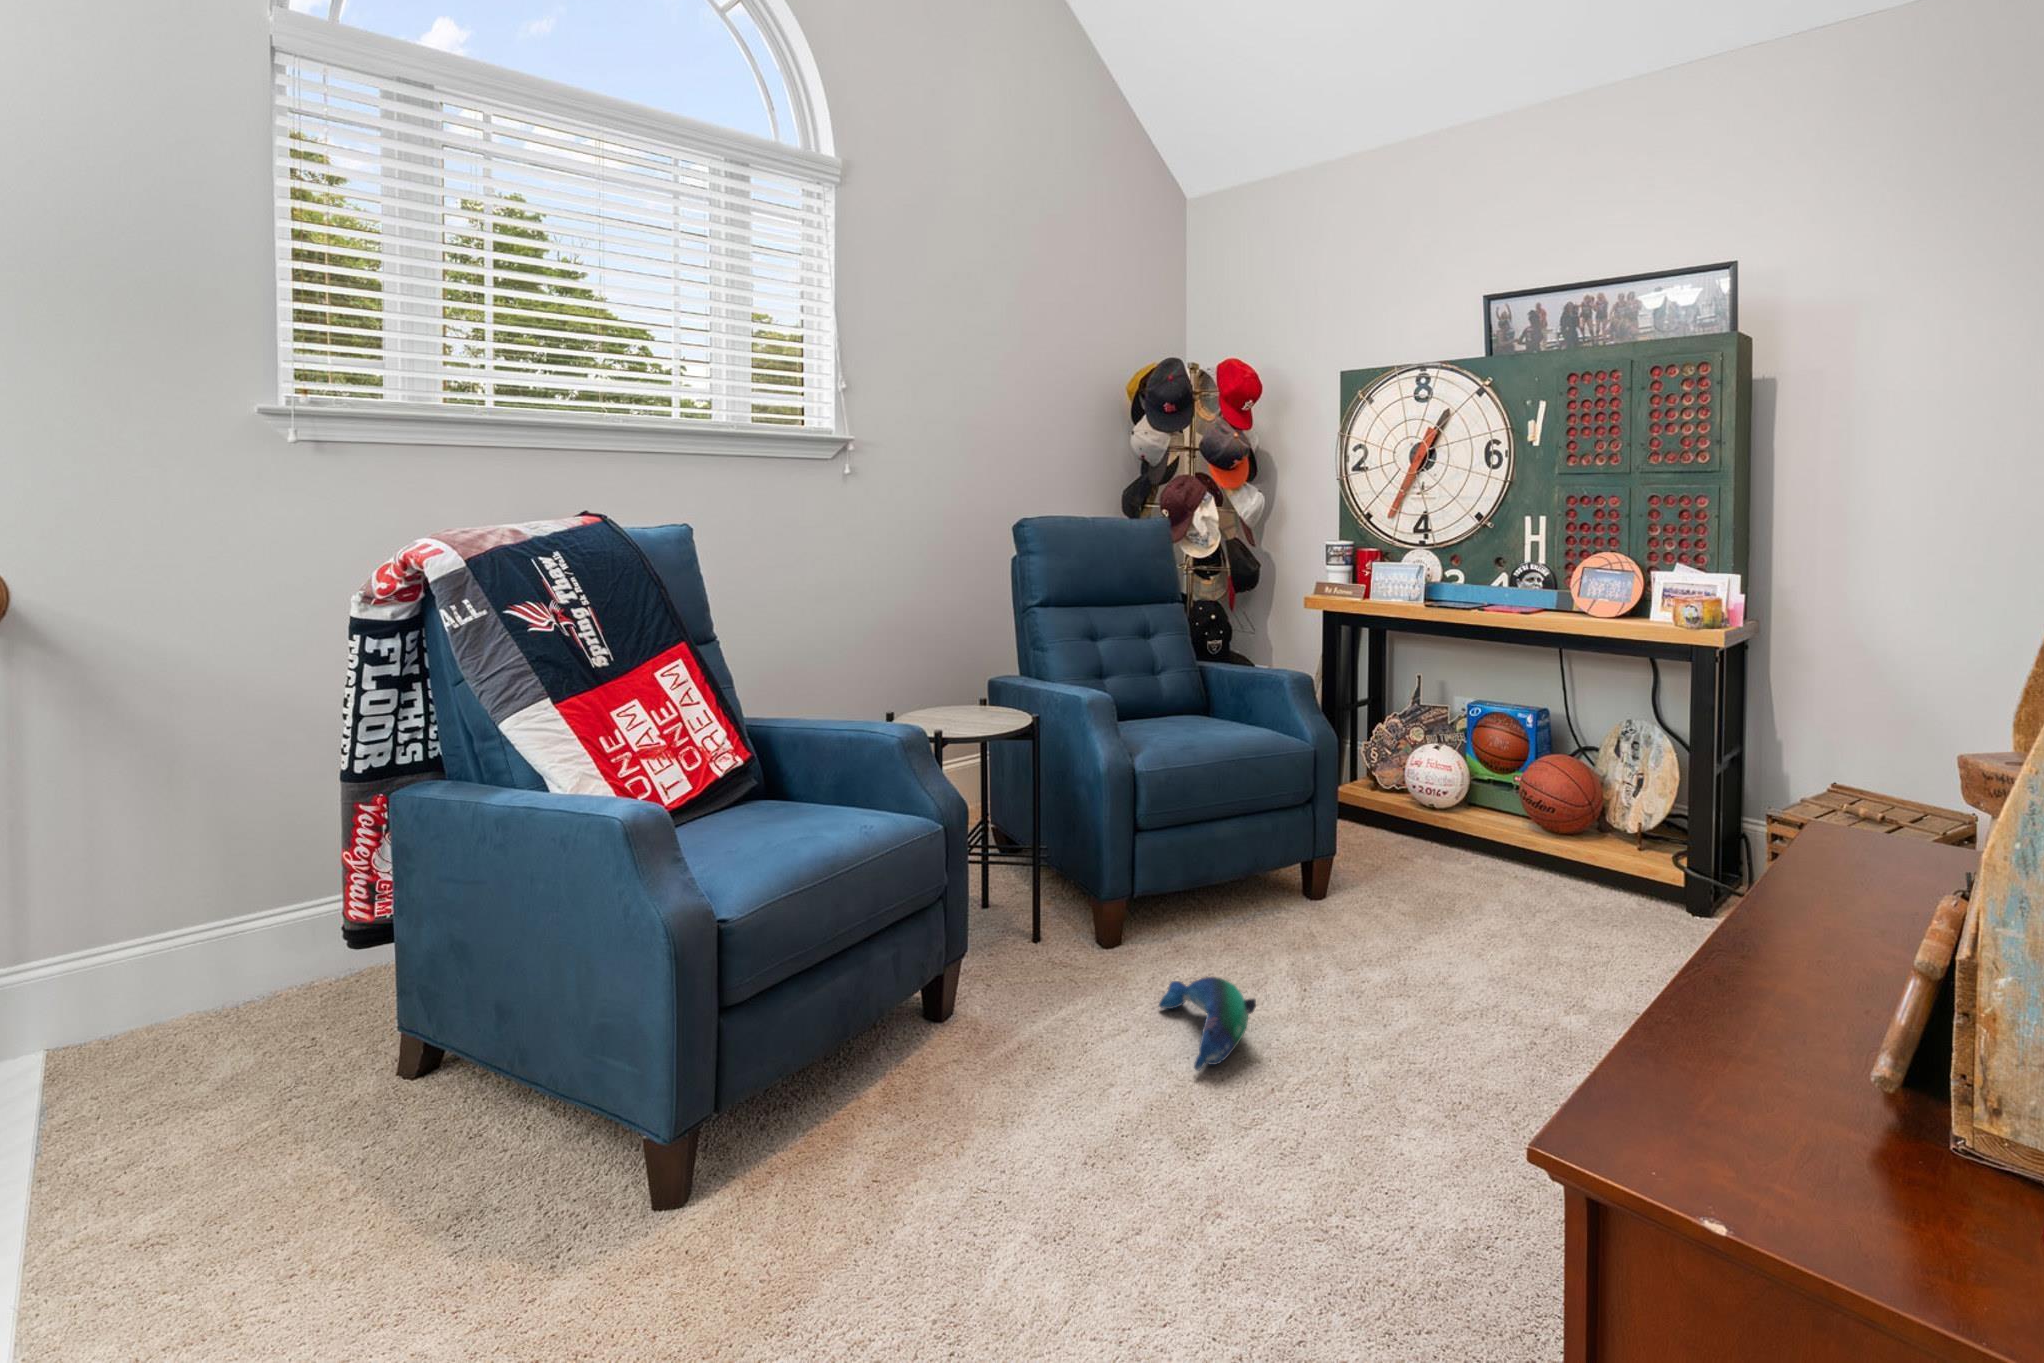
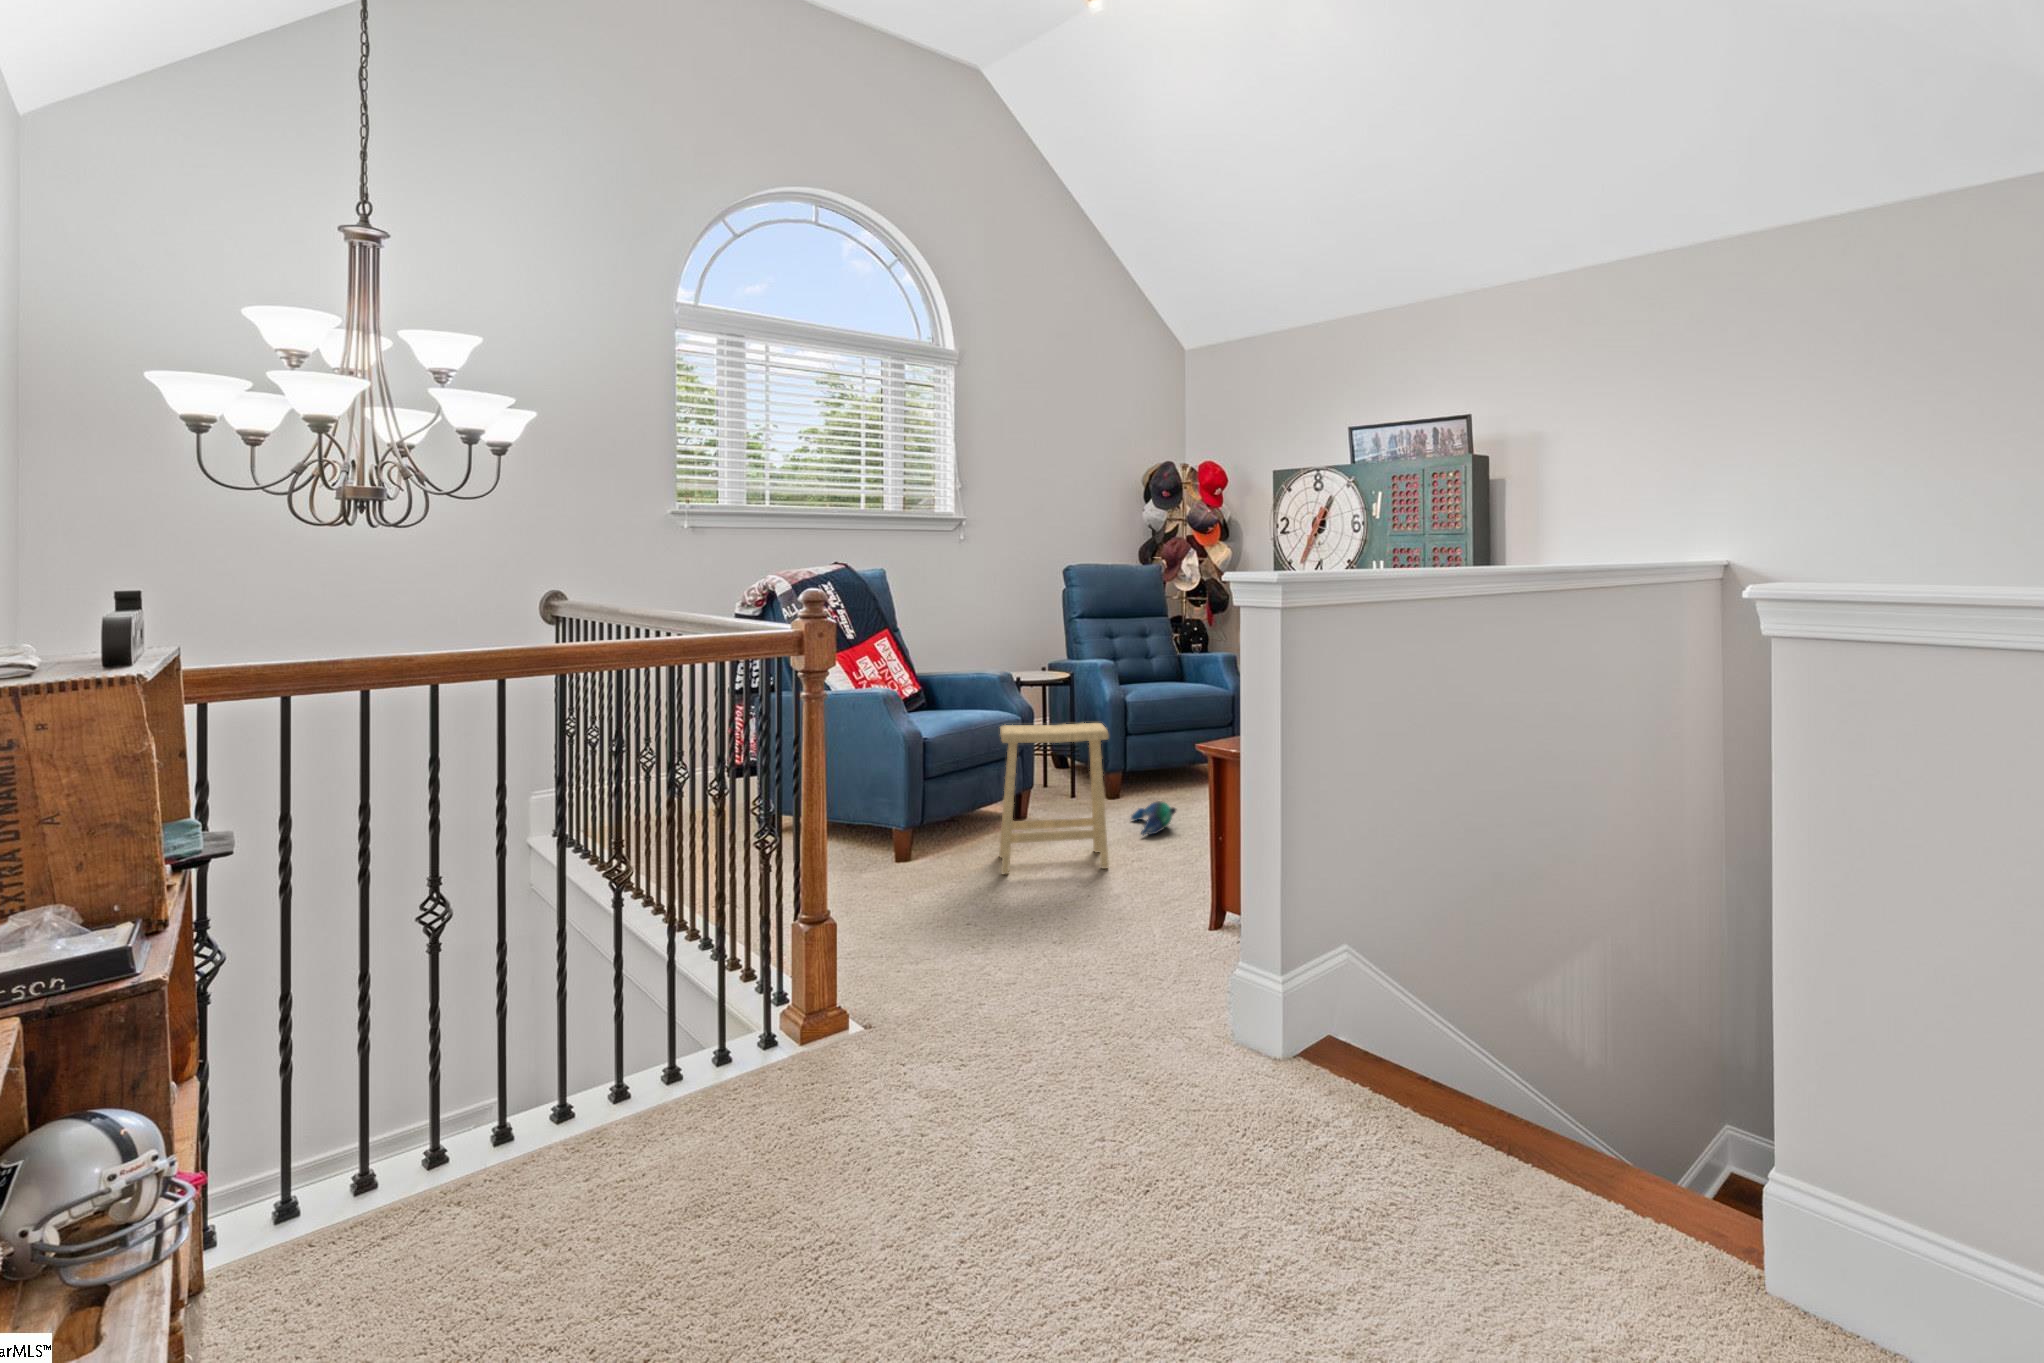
footstool: none [904,864,1157,1260] -> present [999,723,1109,874]

